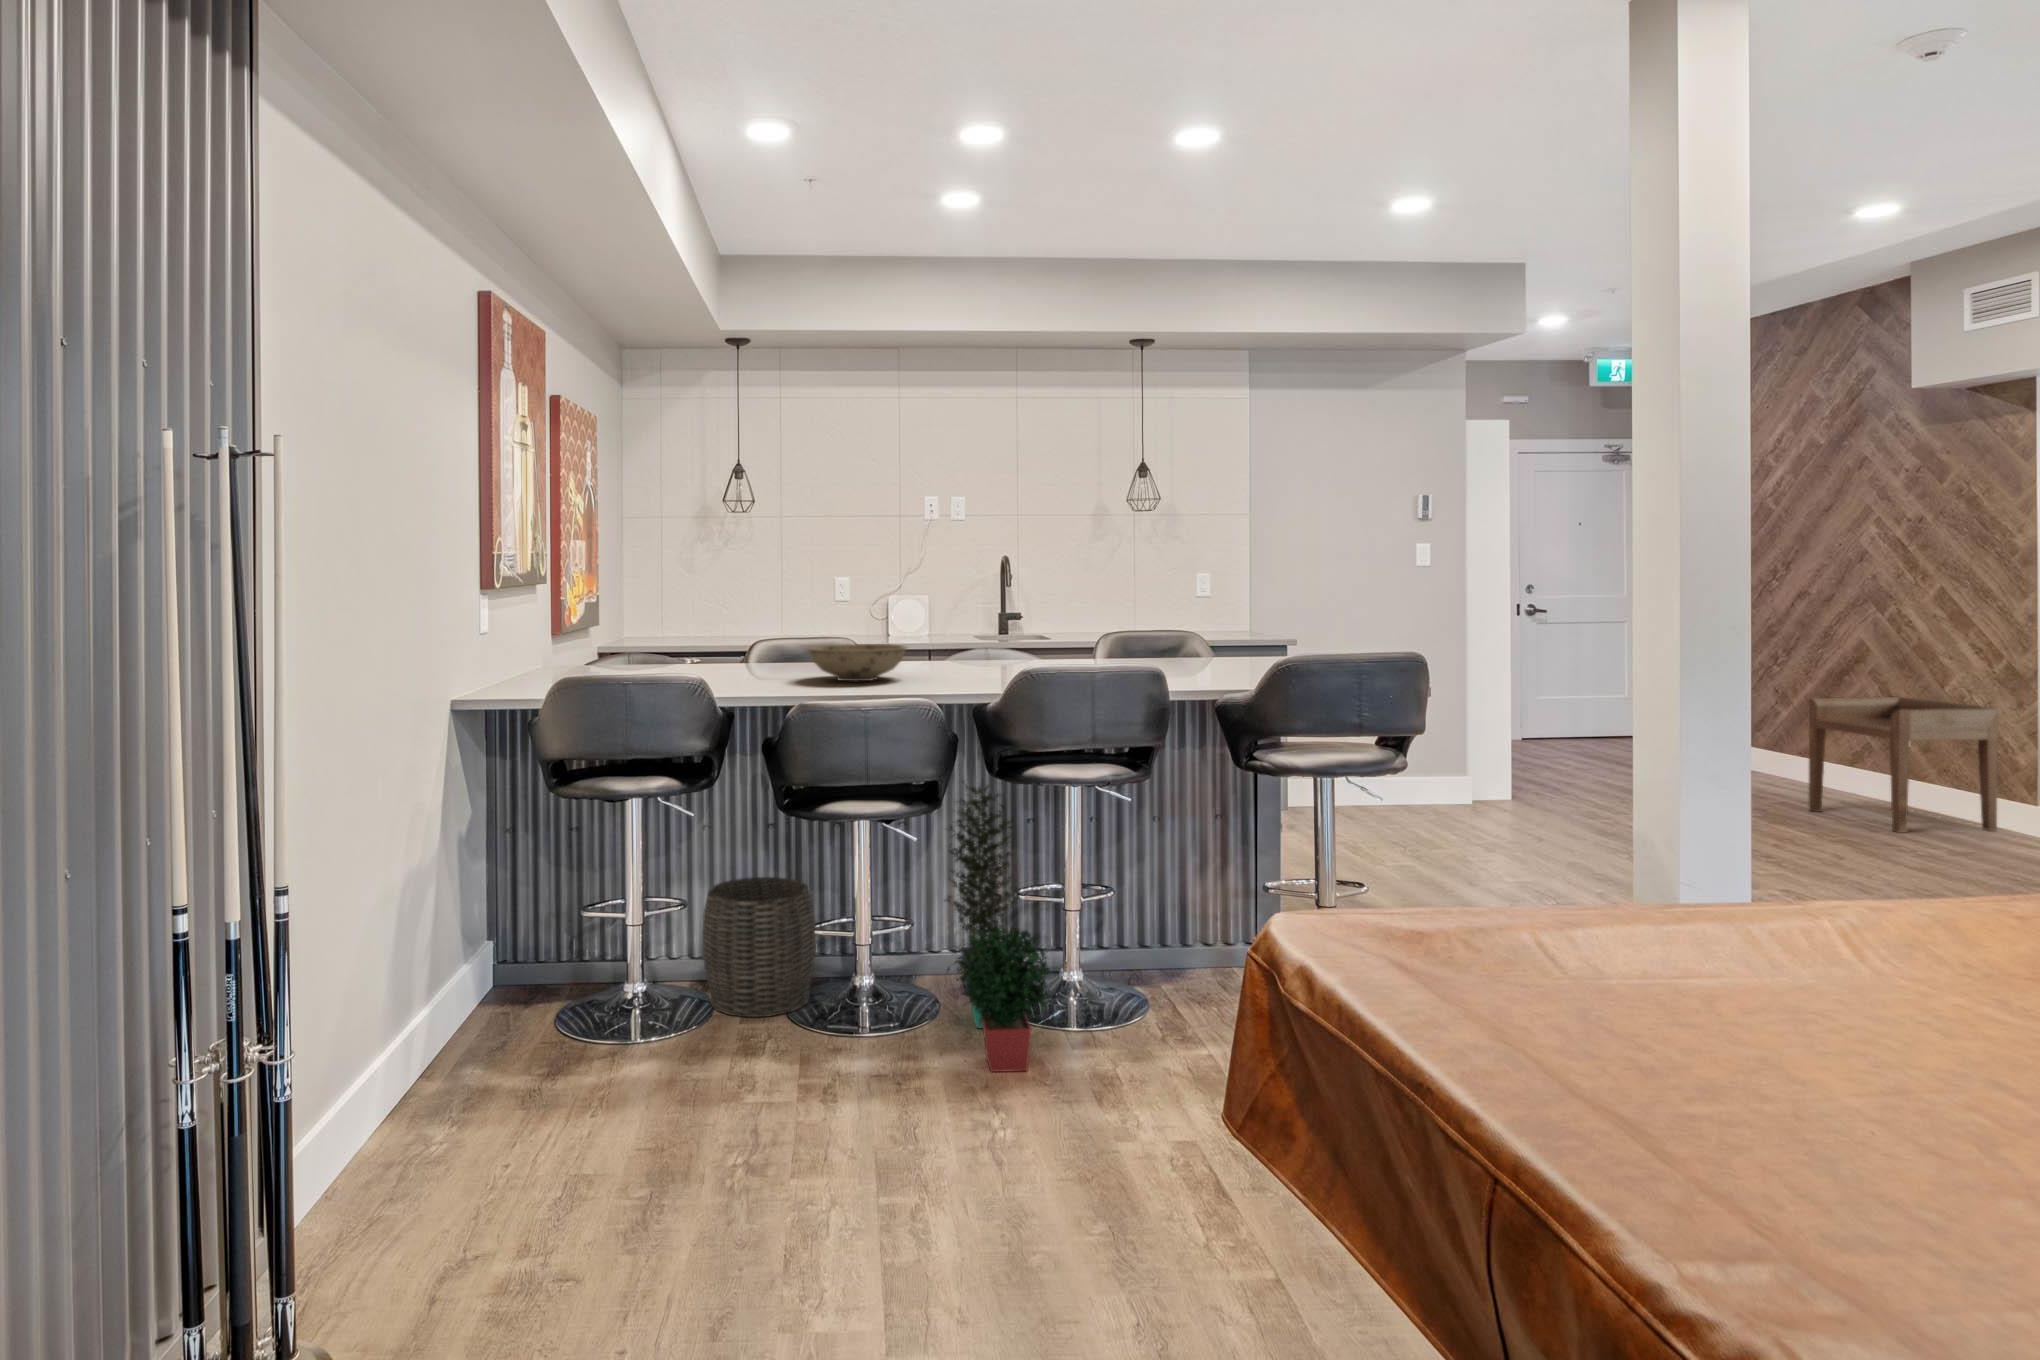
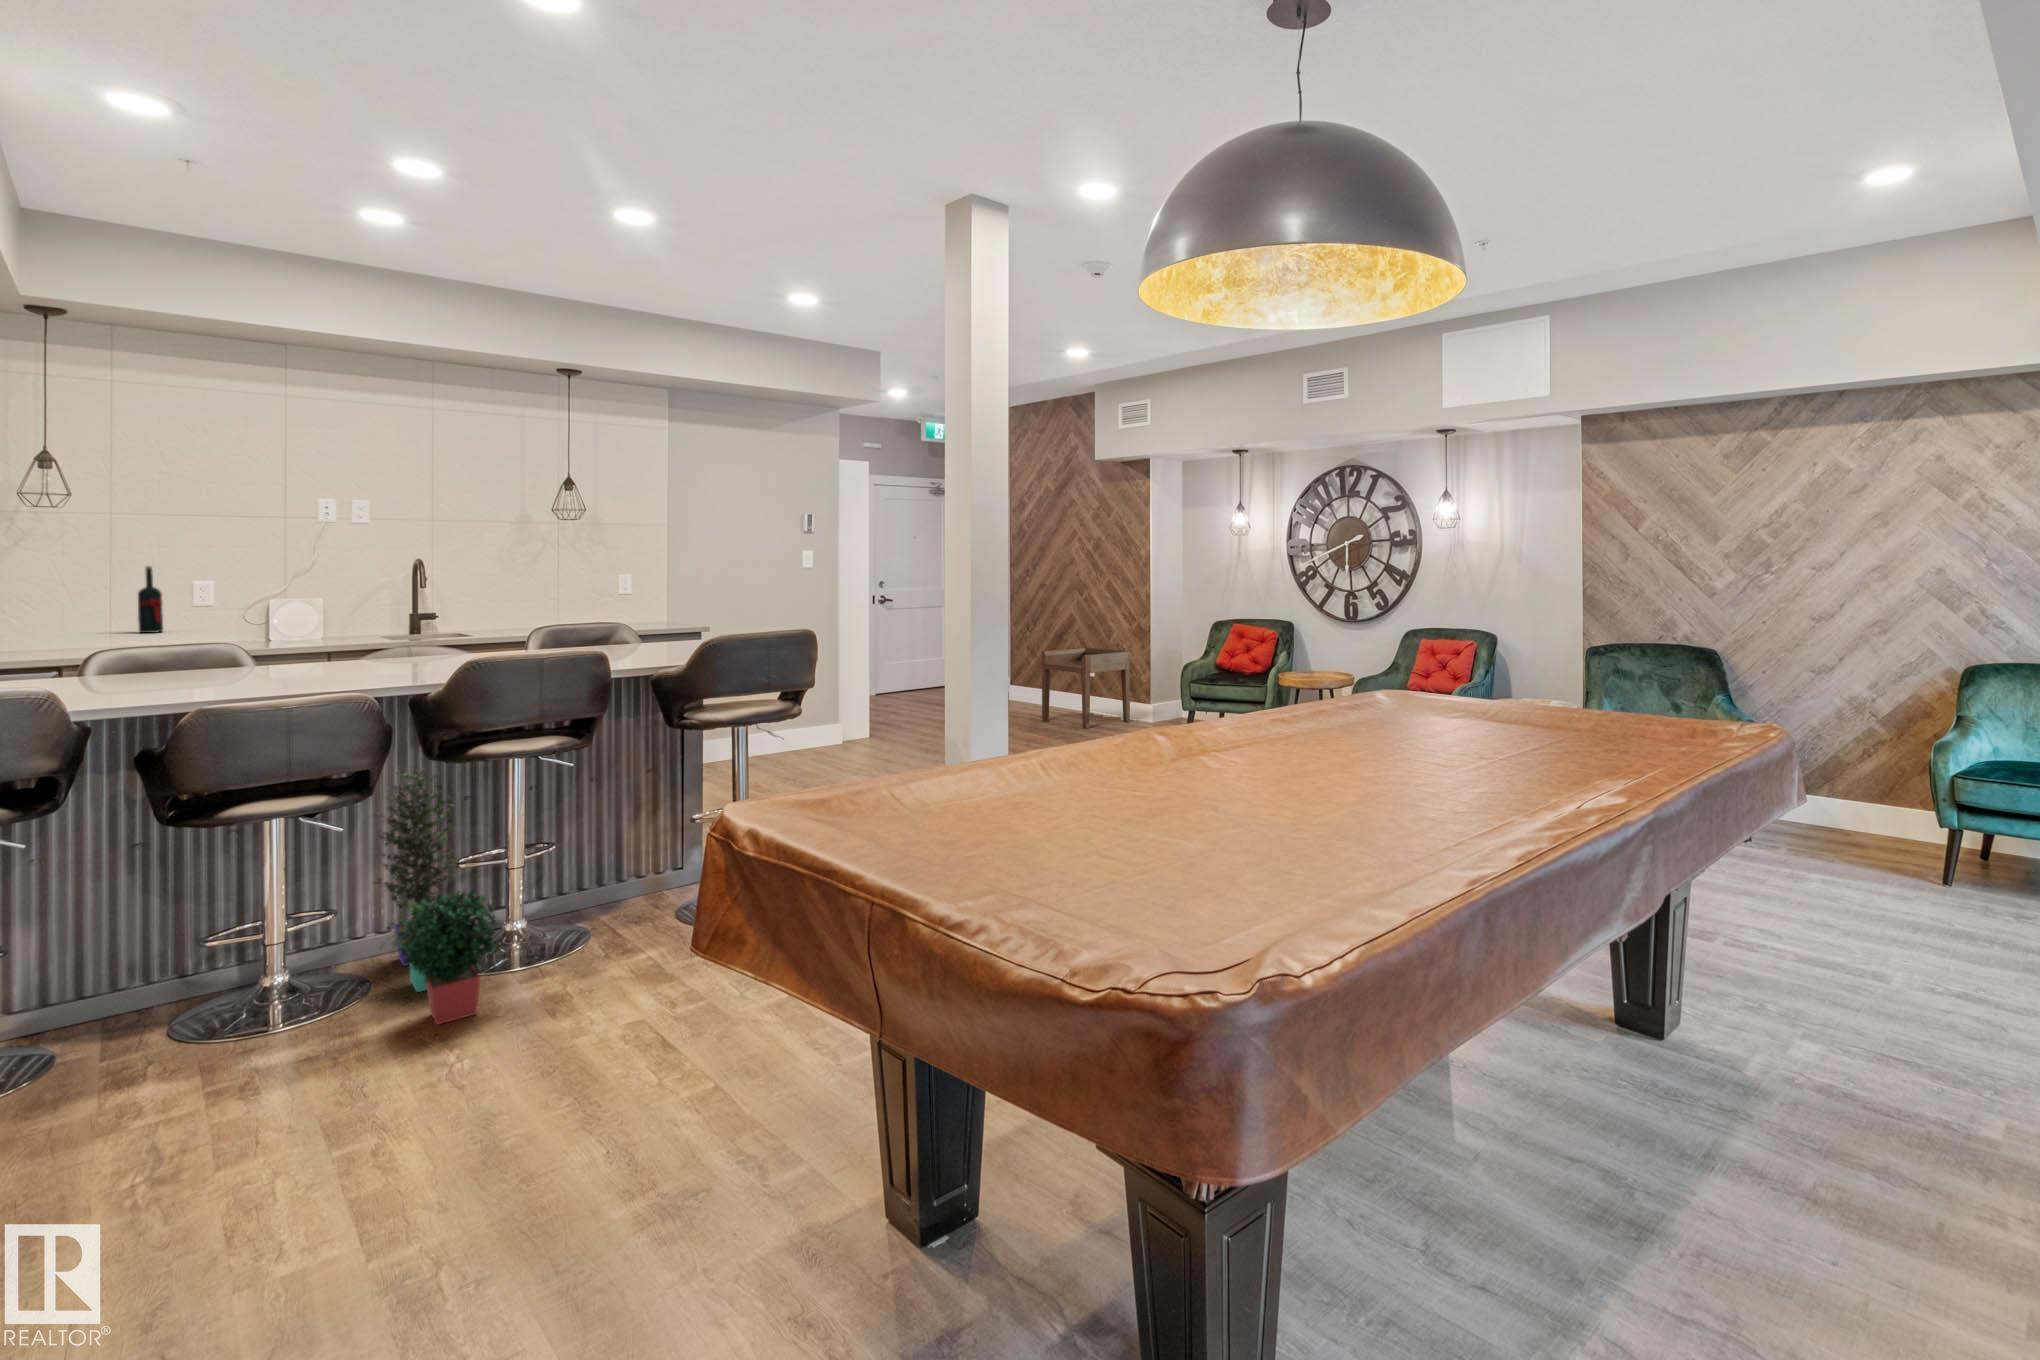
wine bottle: none [792,567,808,628] -> present [138,566,163,633]
bowl: present [807,644,907,681] -> none [185,644,324,684]
woven basket: present [702,877,815,1017] -> none [34,895,206,1057]

